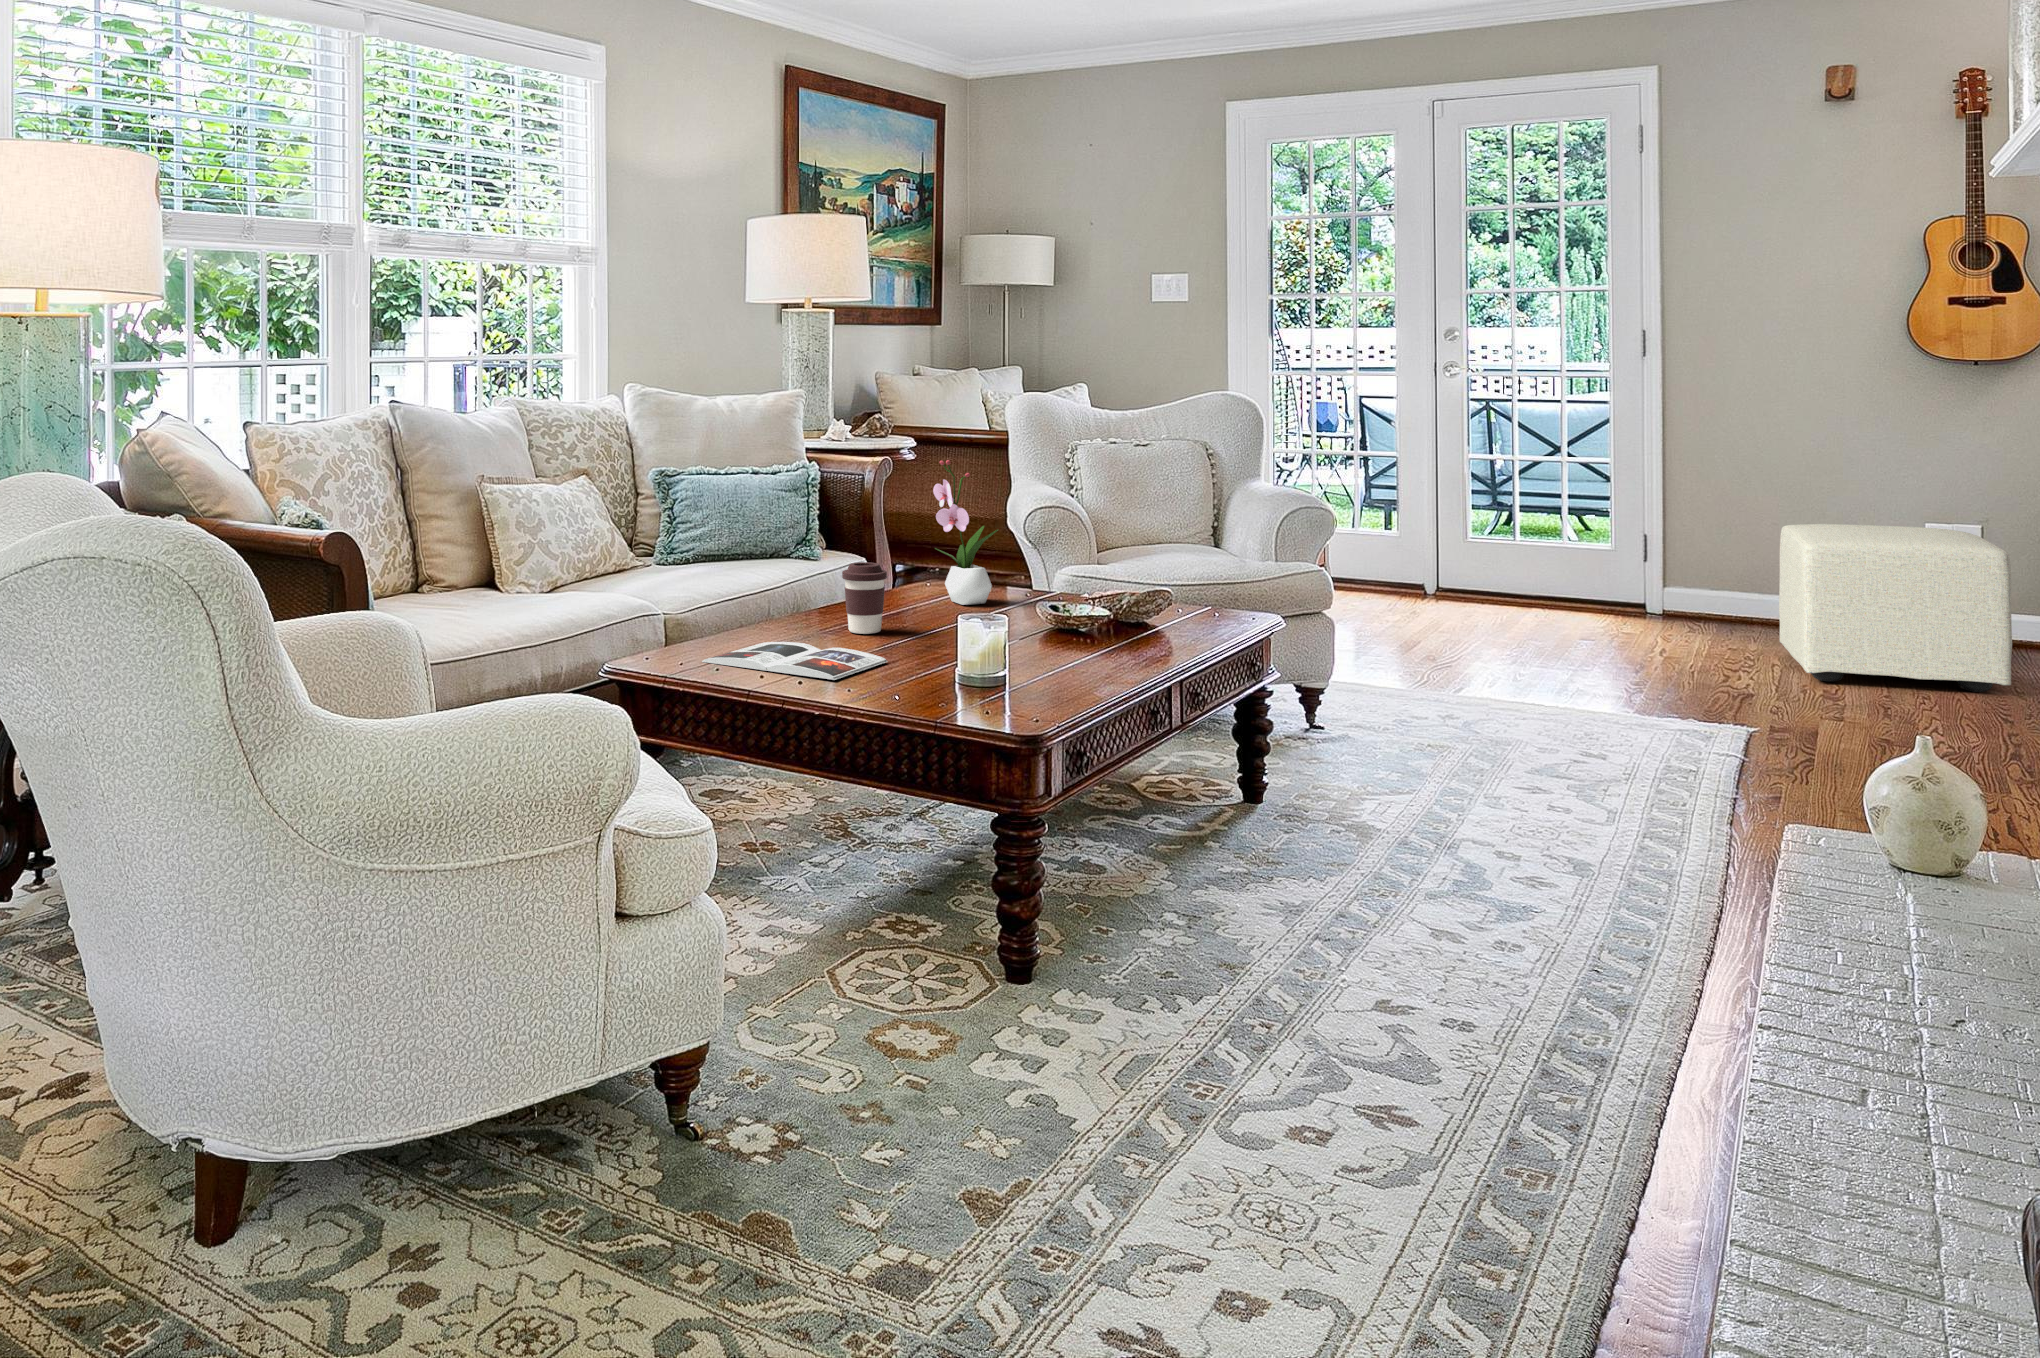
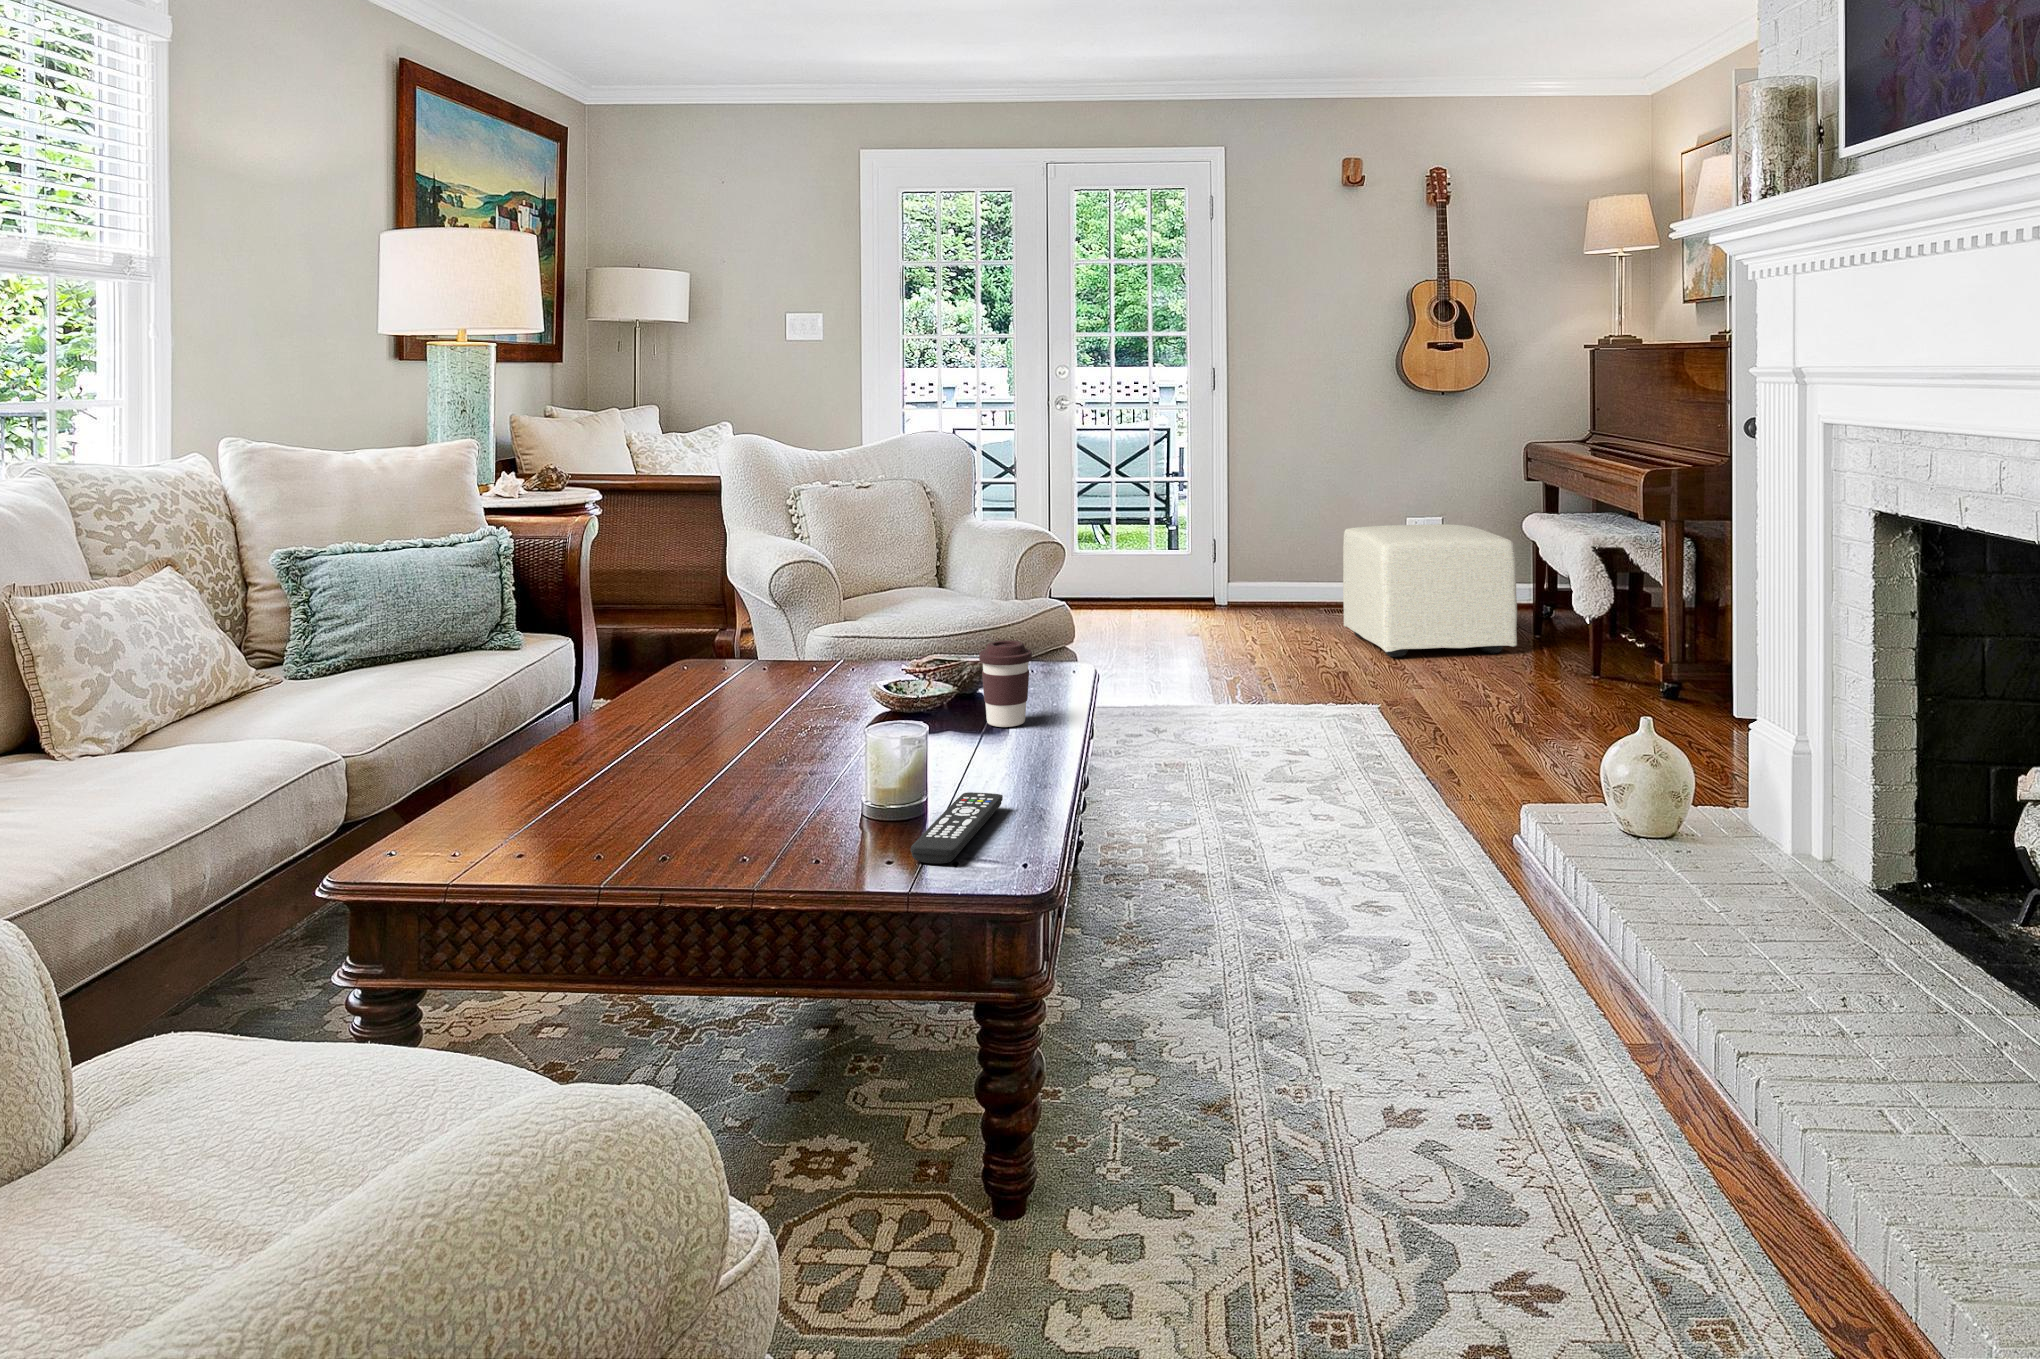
flower arrangement: present [933,460,998,605] -> none [702,521,782,693]
coffee cup: present [842,562,887,634] -> present [979,640,1032,727]
magazine: present [702,642,888,680] -> none [463,784,728,839]
remote control: none [975,679,1081,717] -> present [911,792,1003,864]

